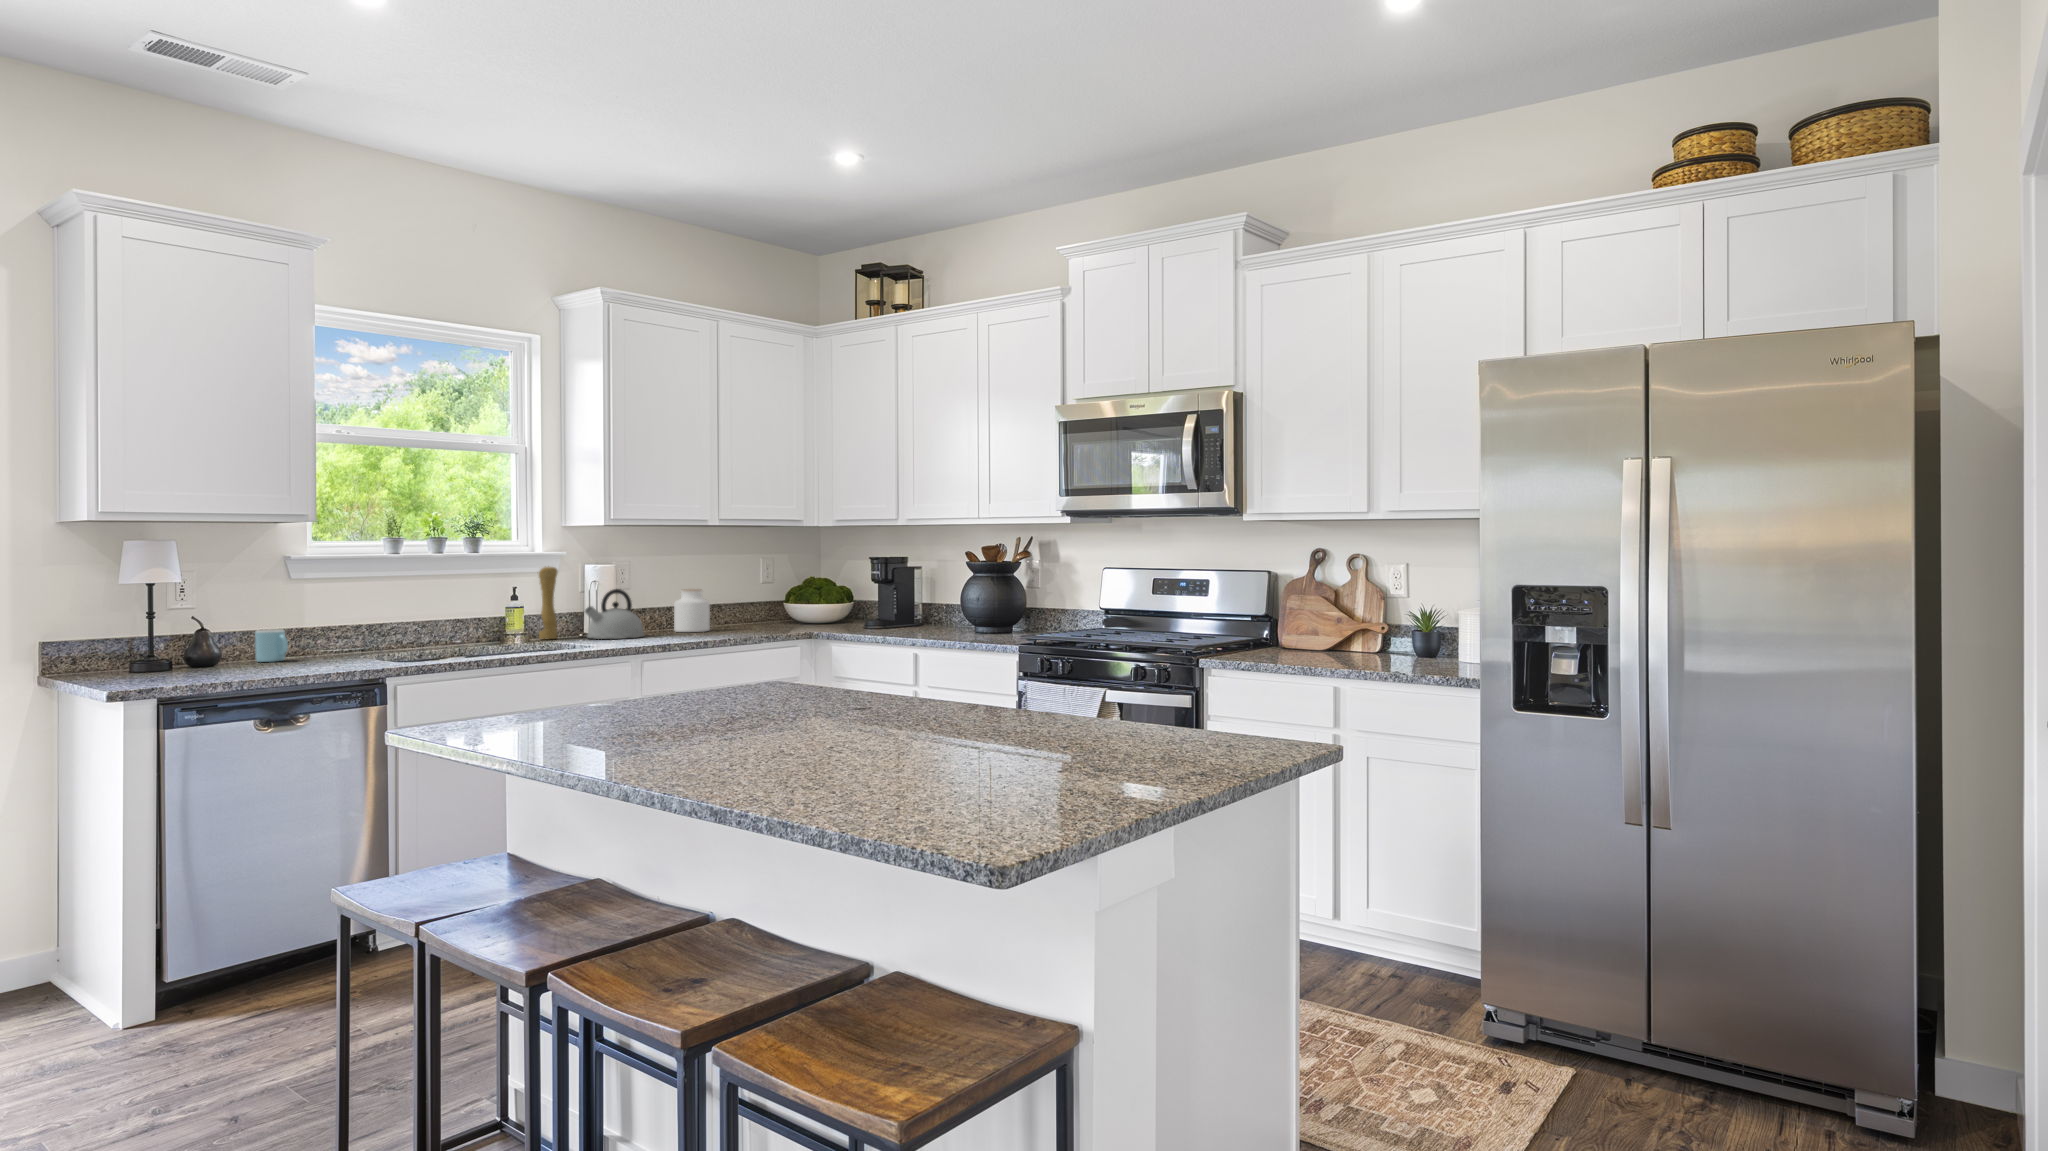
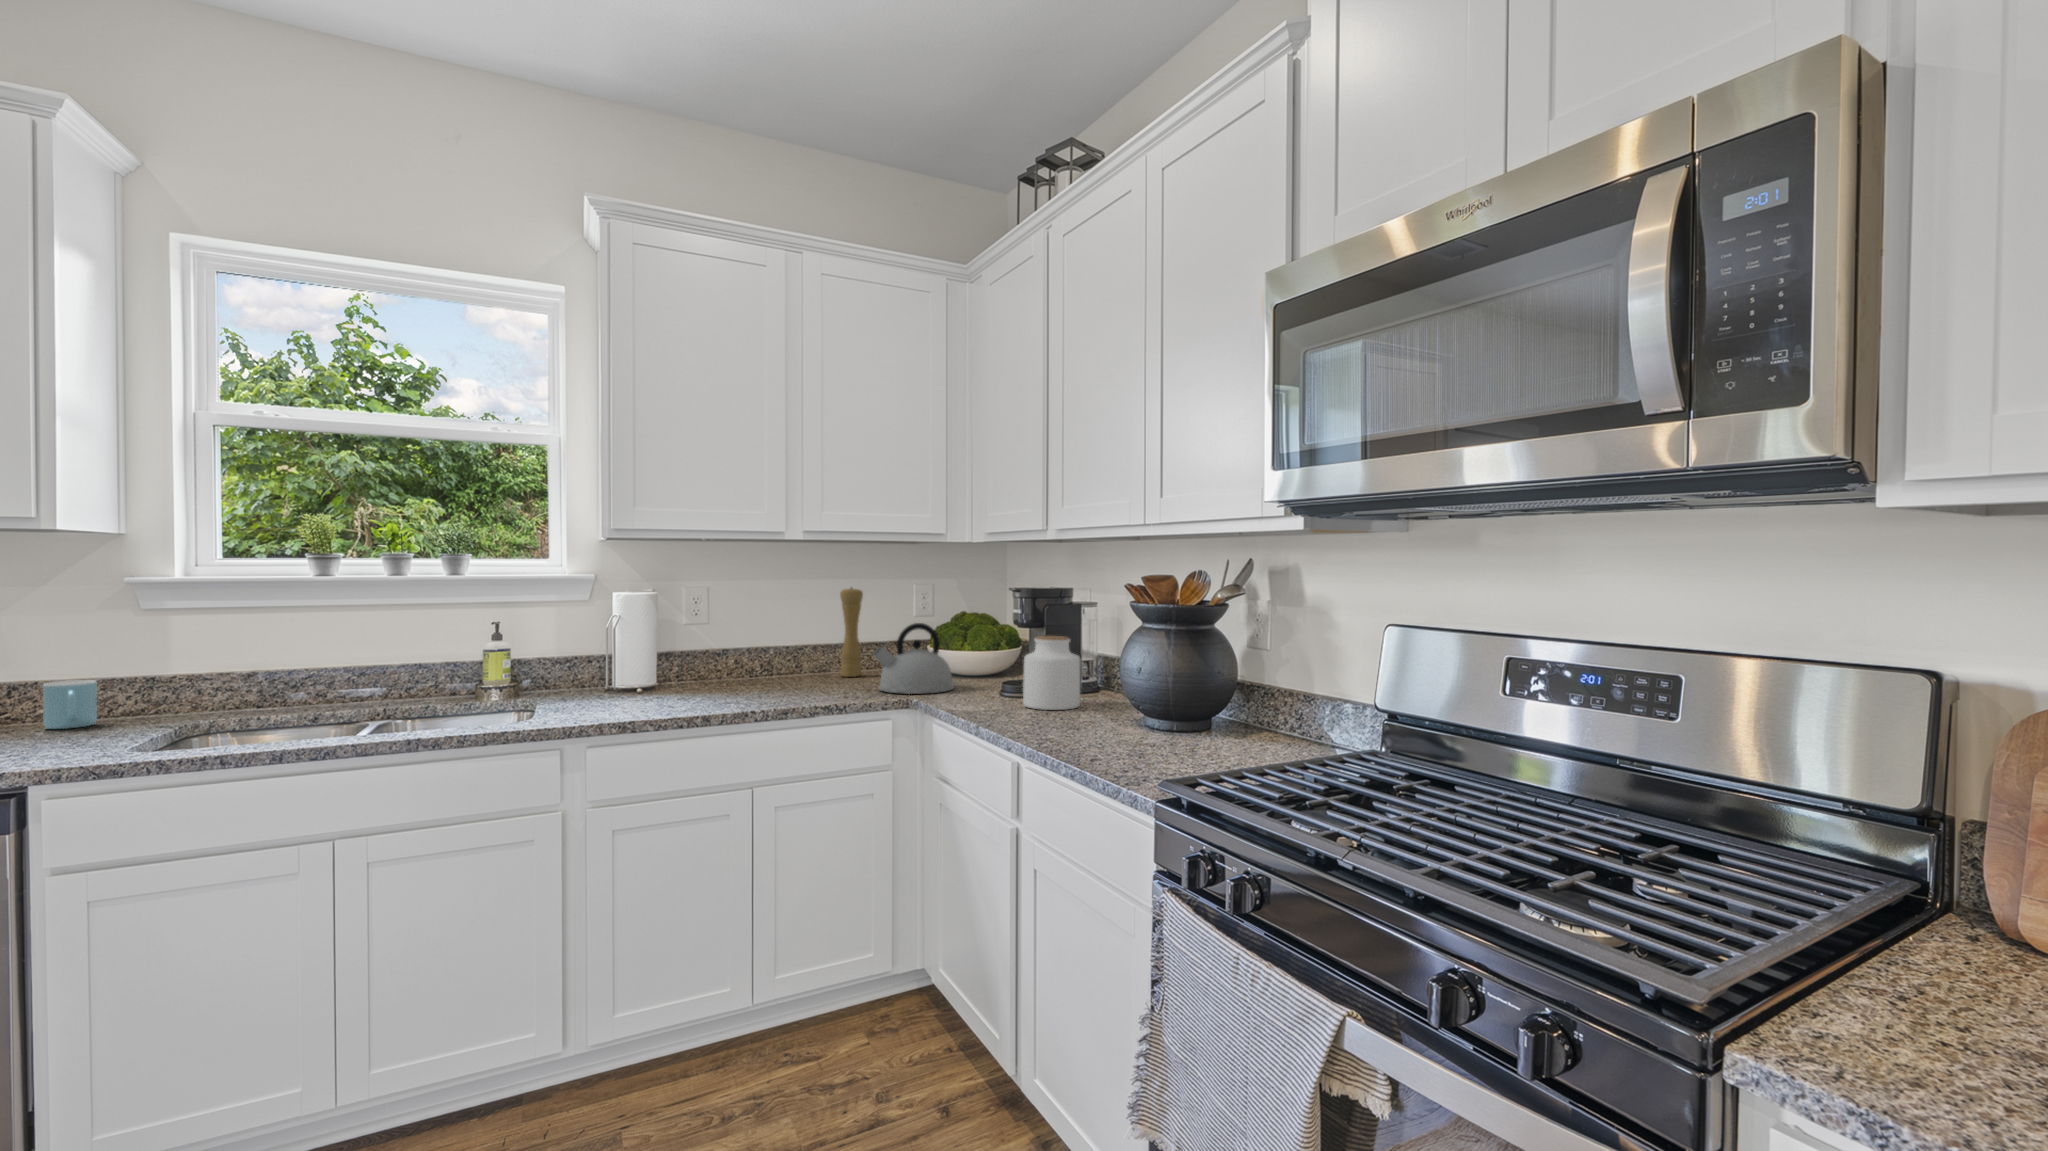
pepper mill: present [539,566,558,639] -> present [840,588,863,677]
kettle: present [585,589,644,639] -> present [873,623,954,694]
jar: present [674,589,710,632] -> present [1023,636,1081,710]

